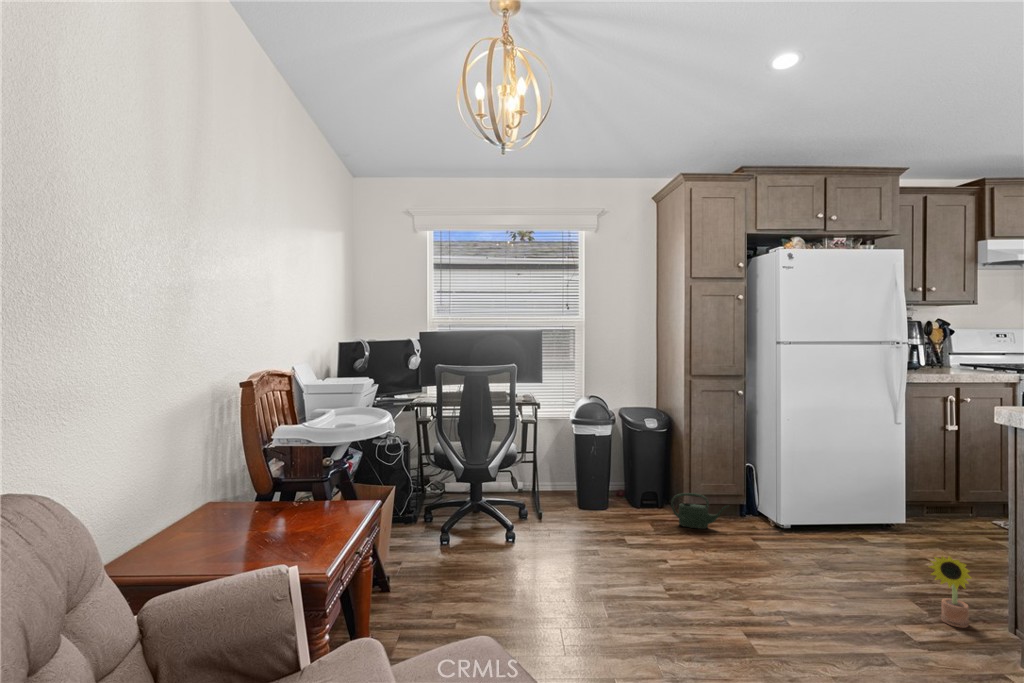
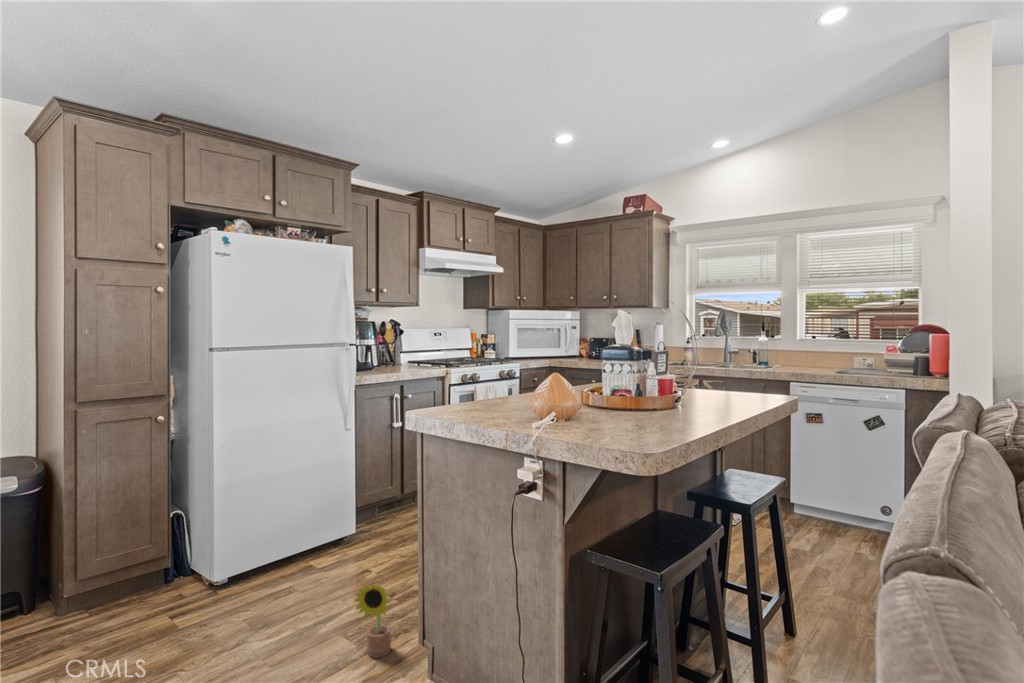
watering can: present [671,493,729,529] -> none [47,567,144,622]

